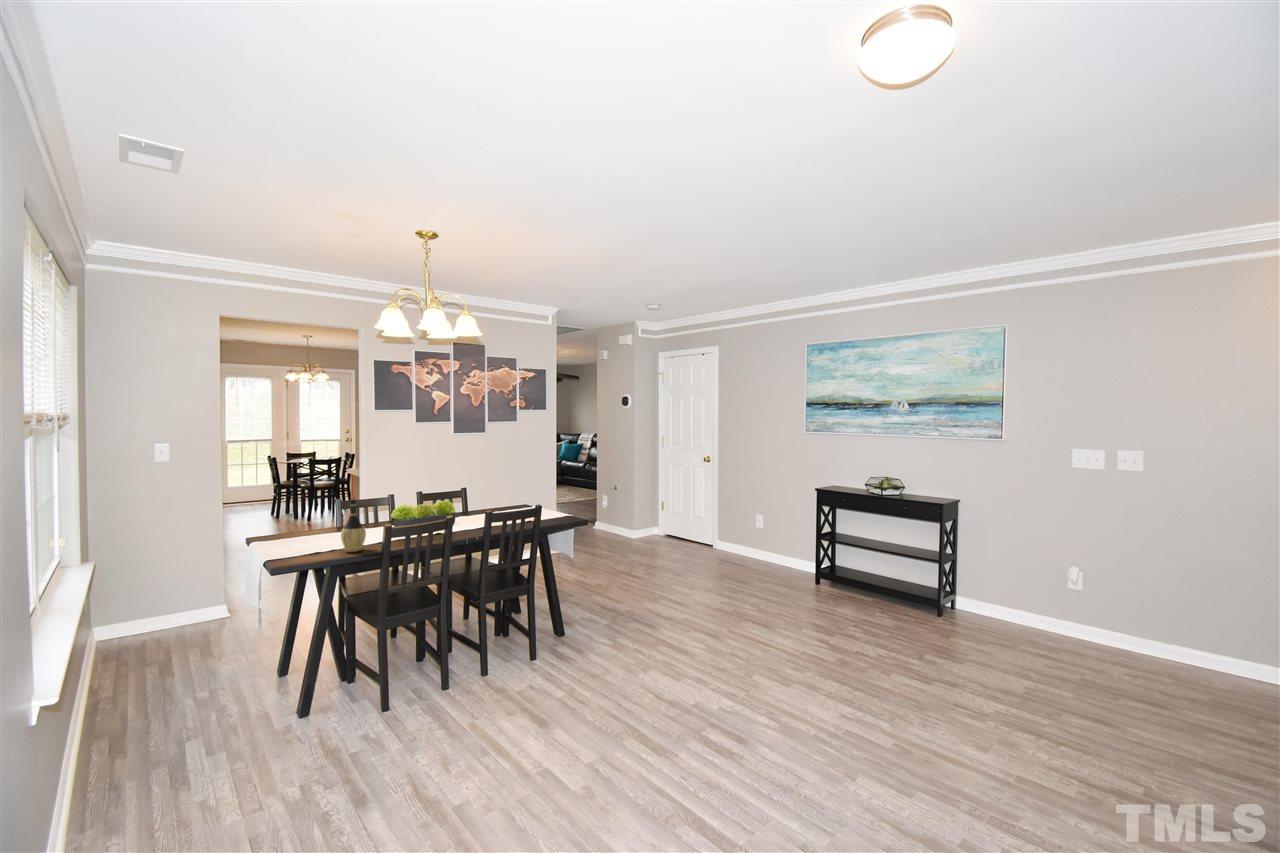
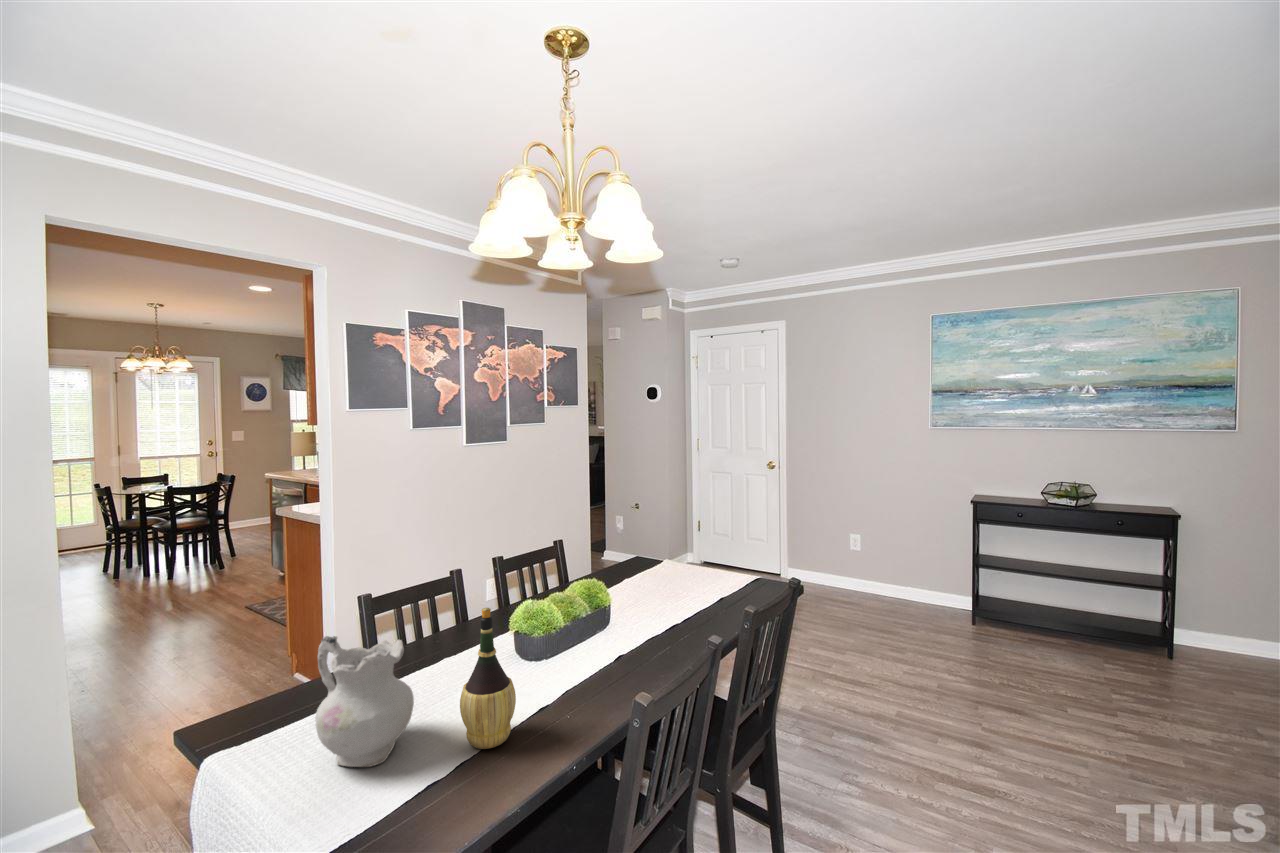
ceramic pitcher: none [288,503,329,552] -> present [315,636,414,767]

